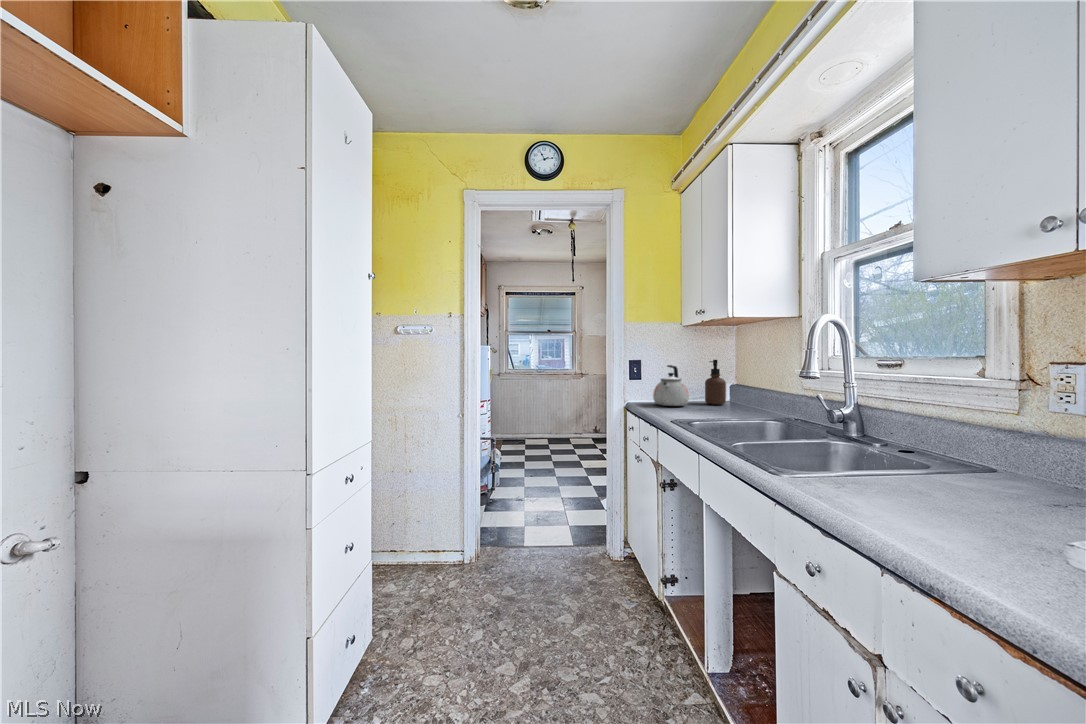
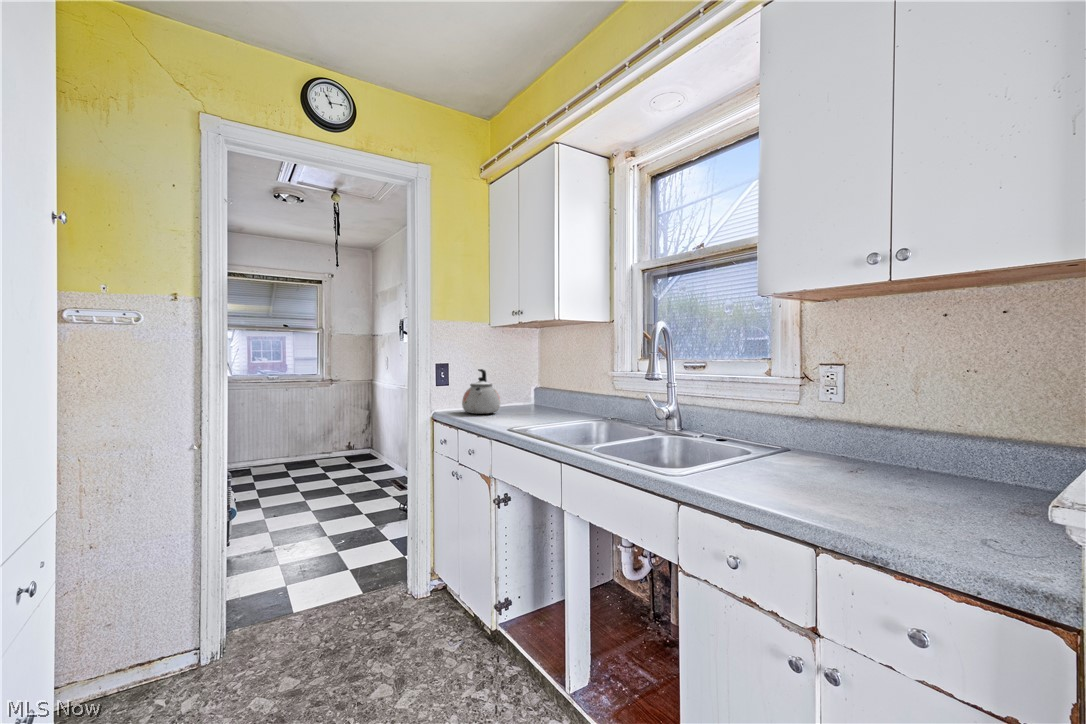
soap dispenser: present [705,360,726,405] -> none [511,363,531,410]

